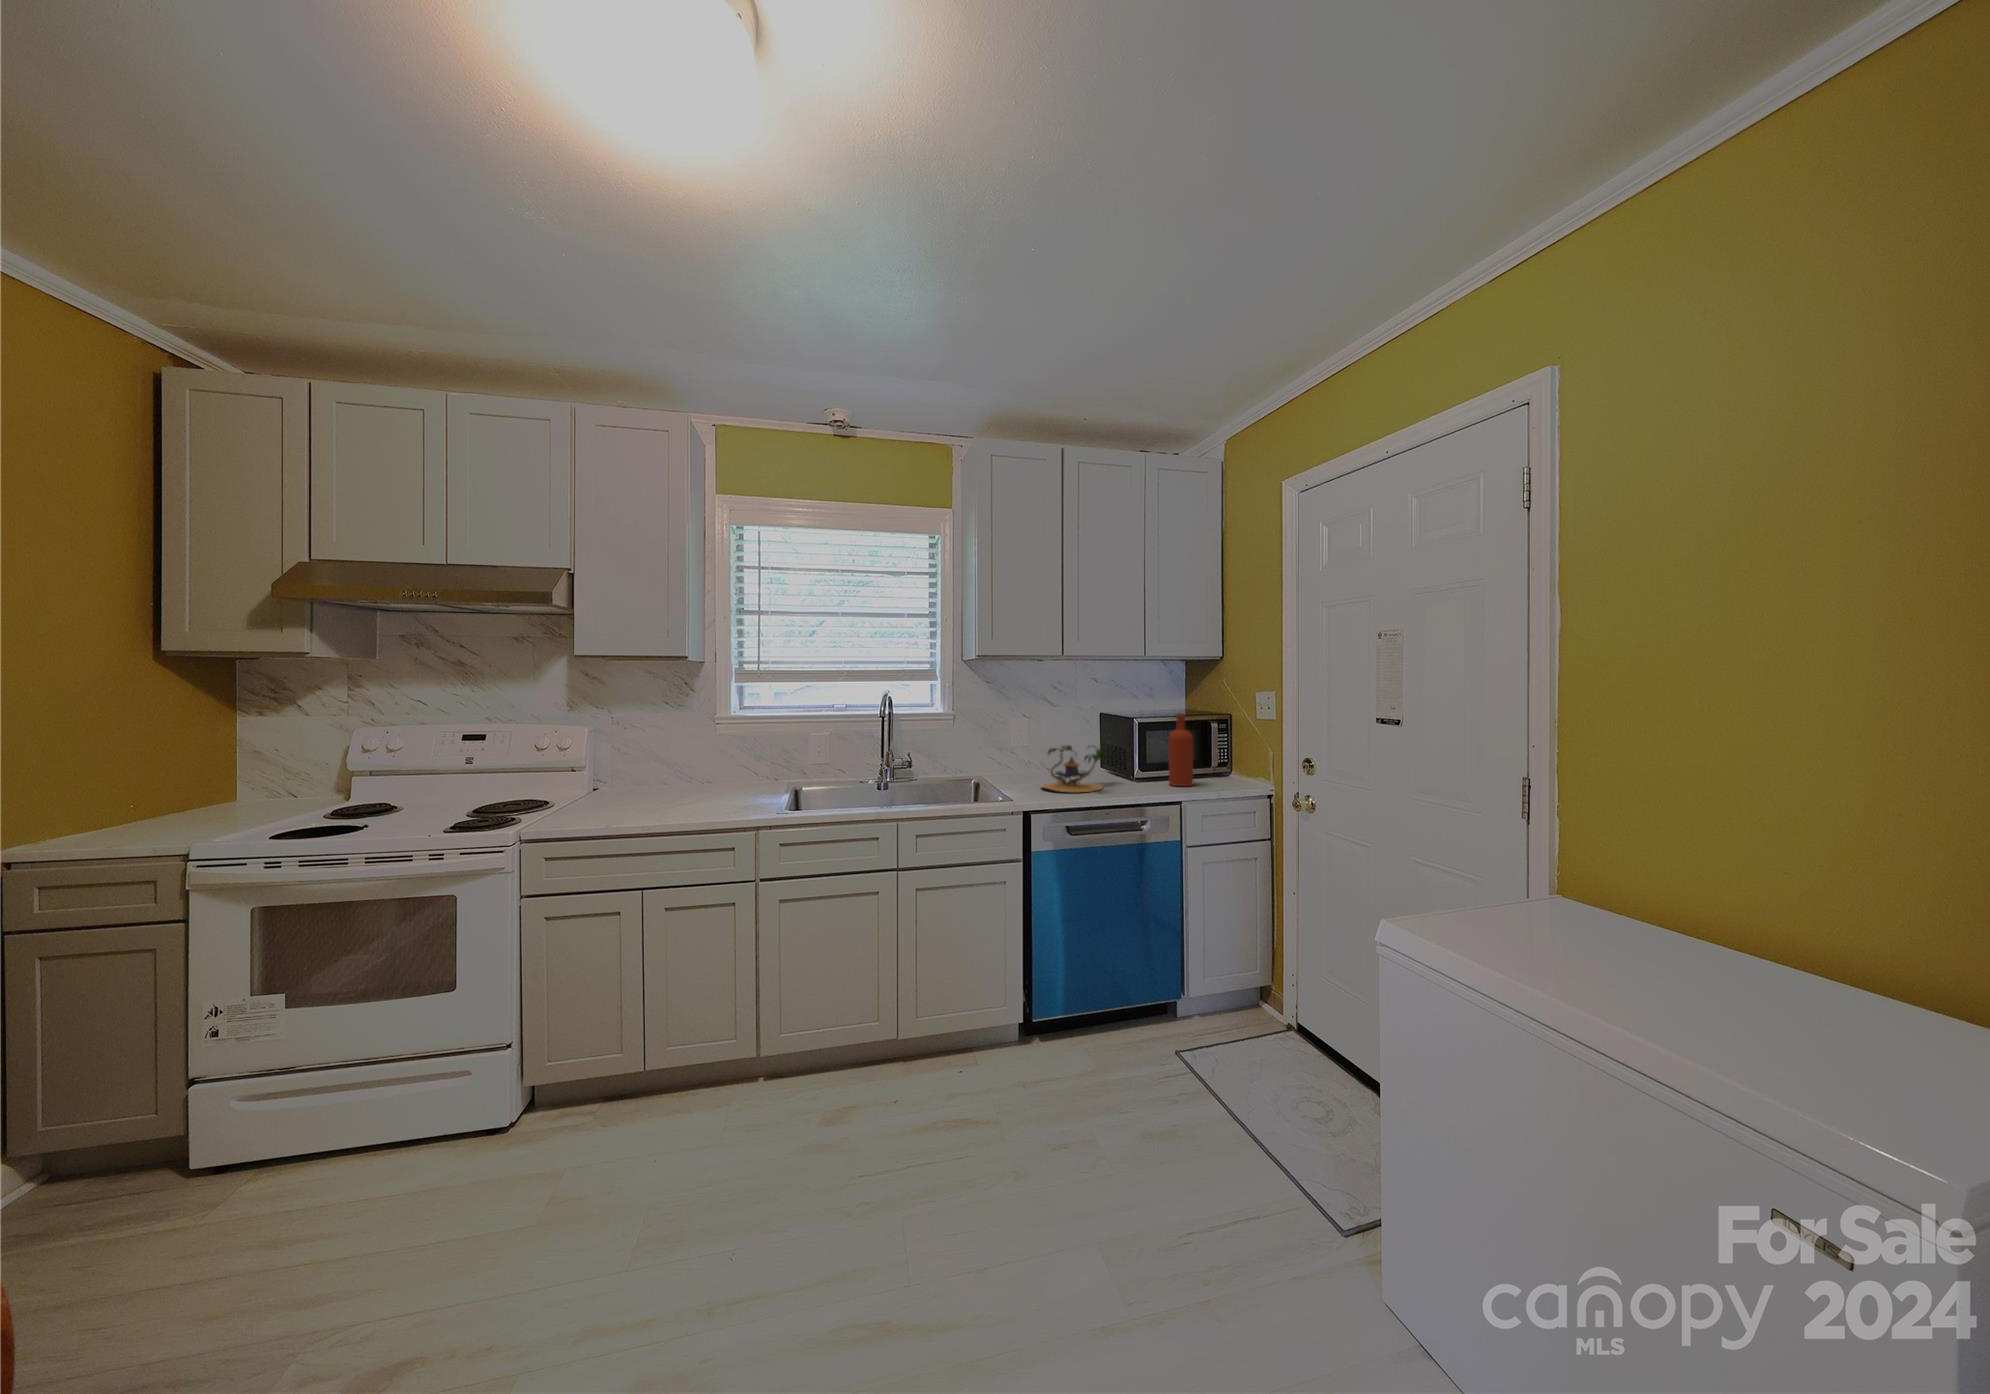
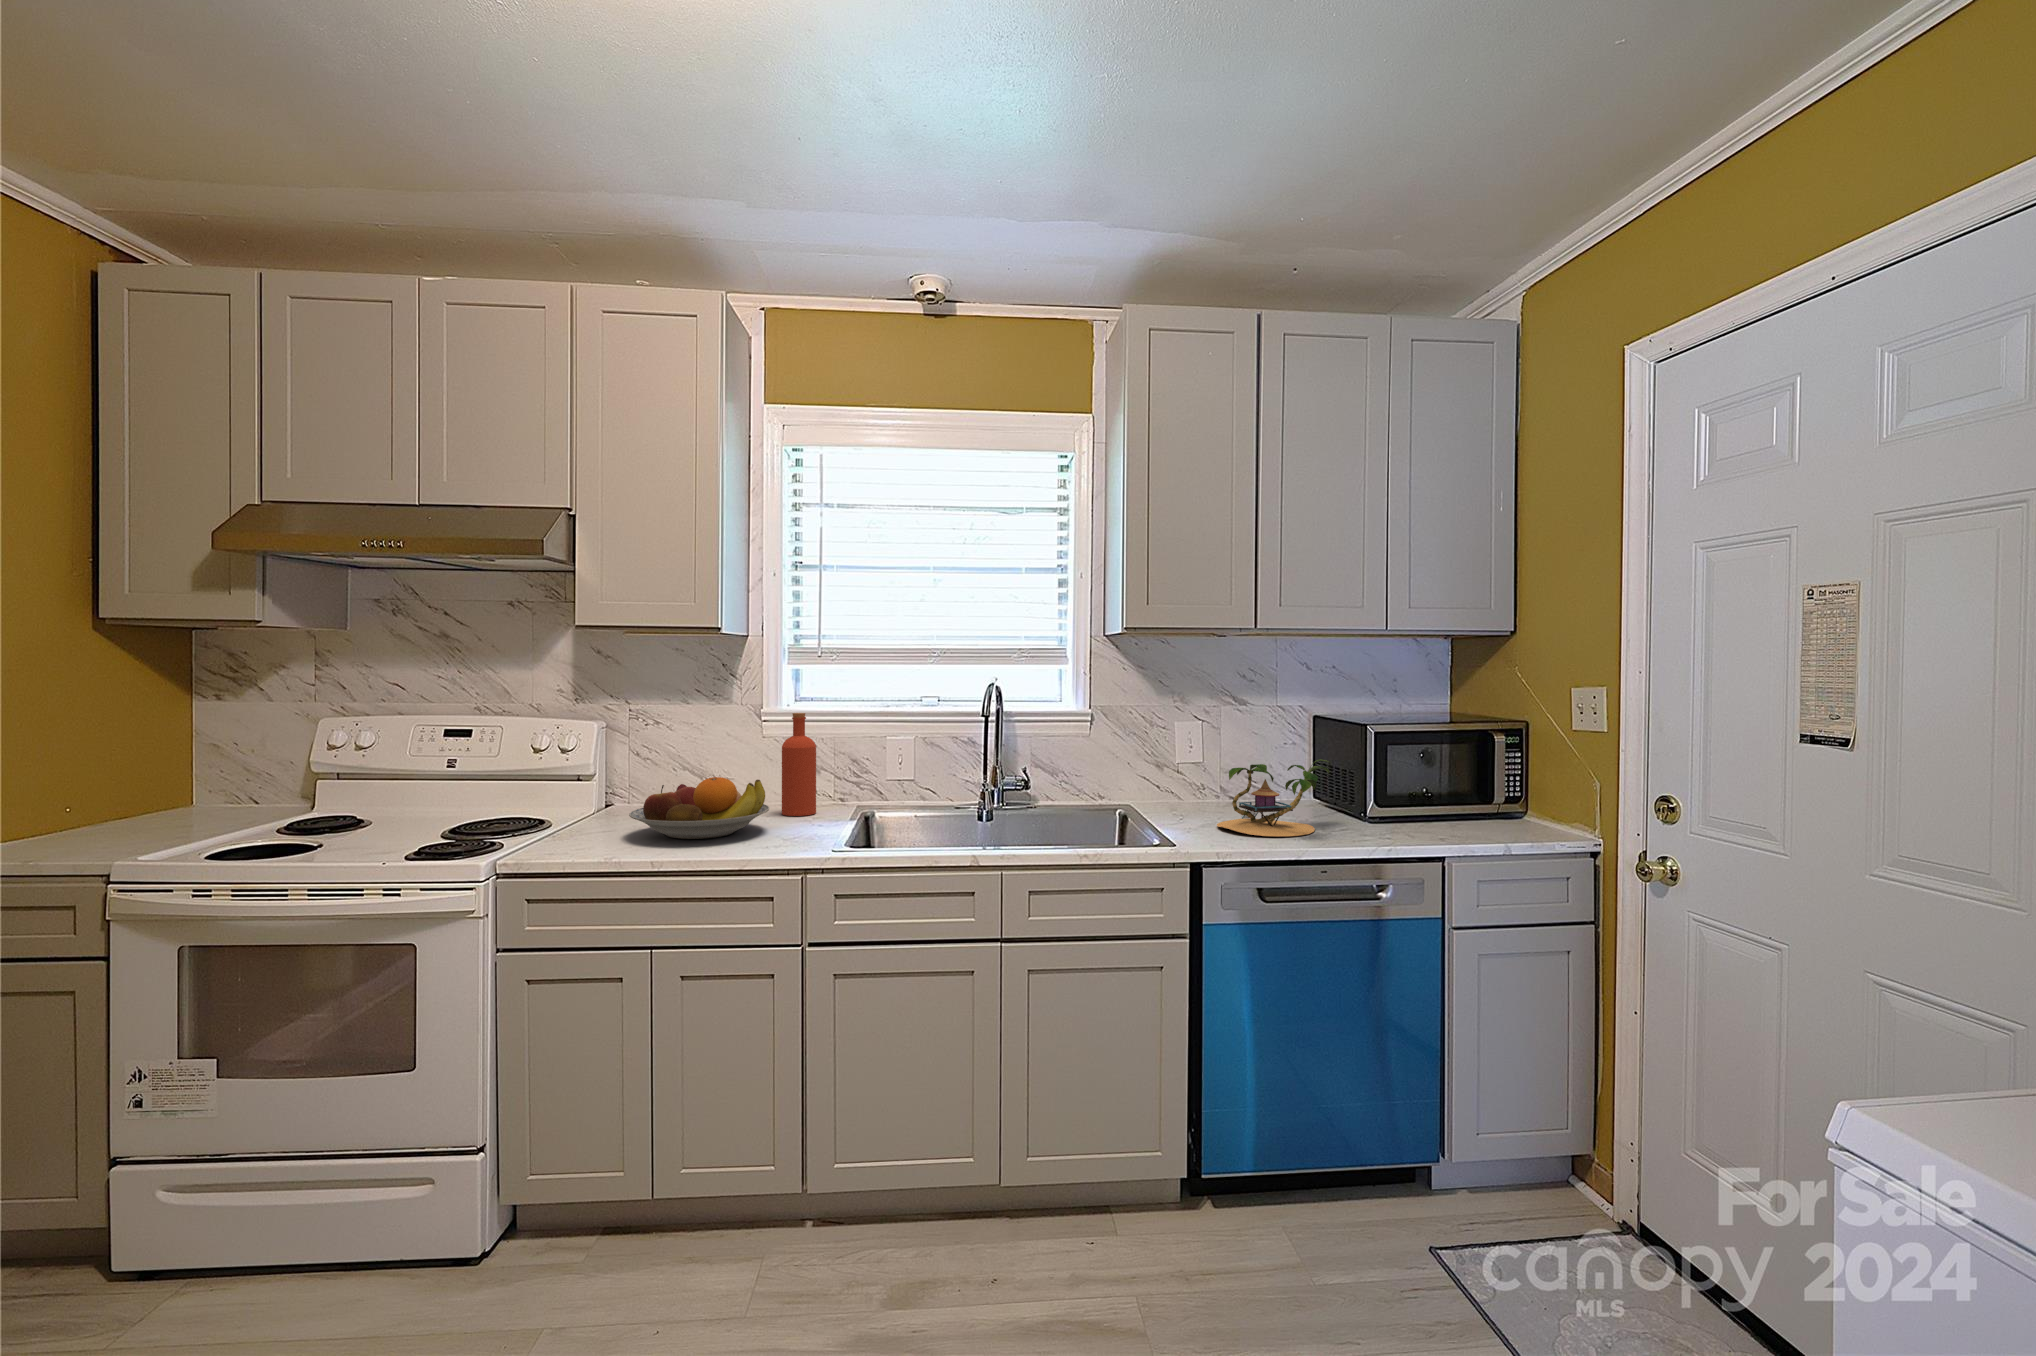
bottle: present [1169,713,1193,786] -> present [782,713,816,816]
fruit bowl: none [620,765,726,810] -> present [629,777,769,839]

